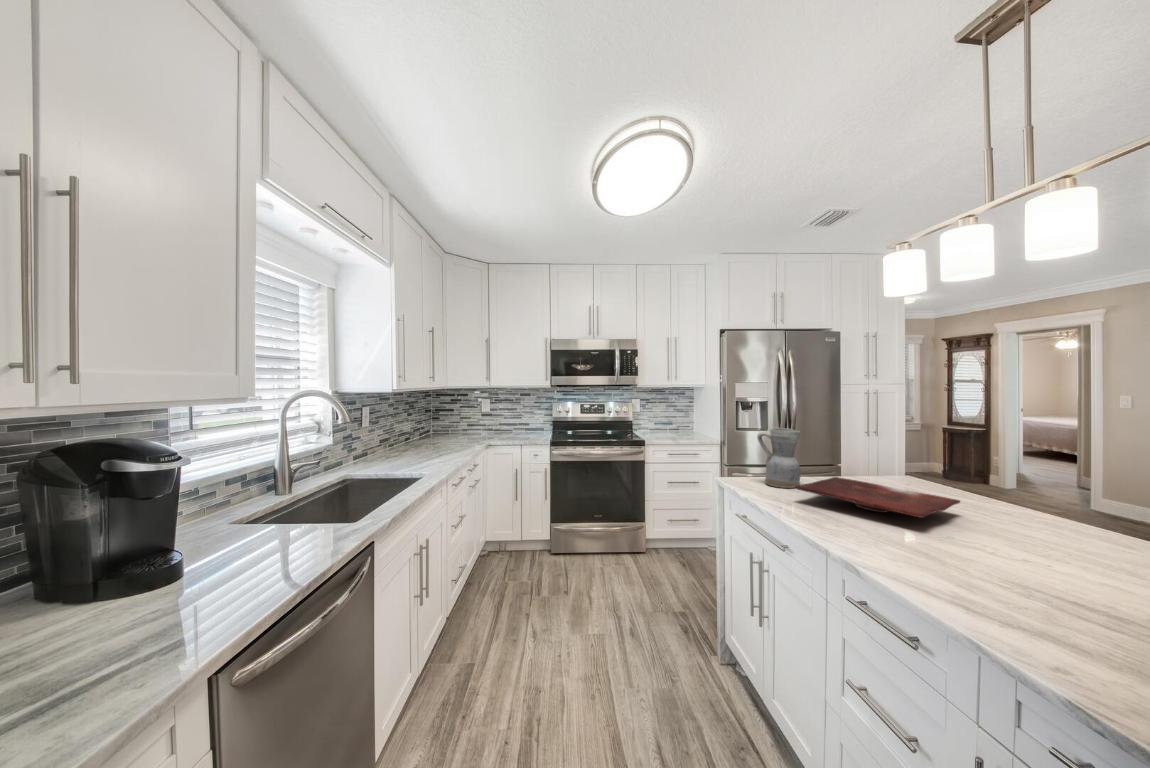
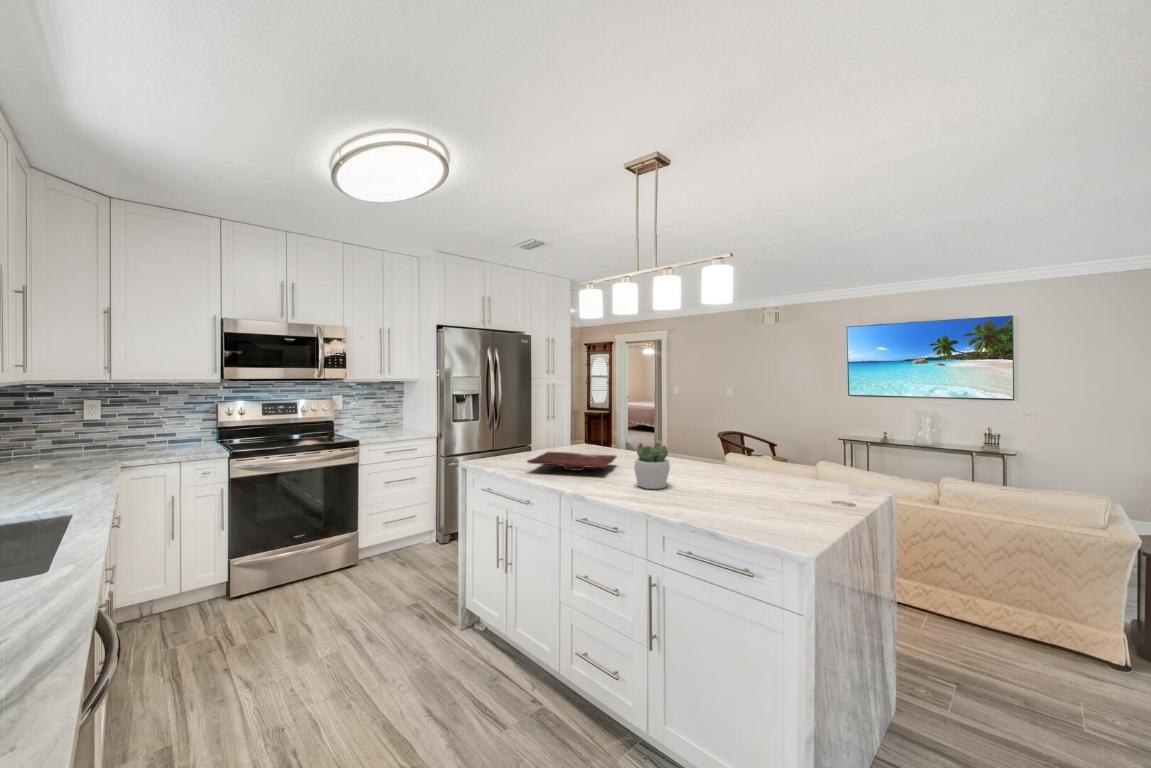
ceramic pitcher: present [757,428,801,488] -> none [493,417,525,465]
succulent plant: none [984,489,1084,584] -> present [634,443,670,489]

